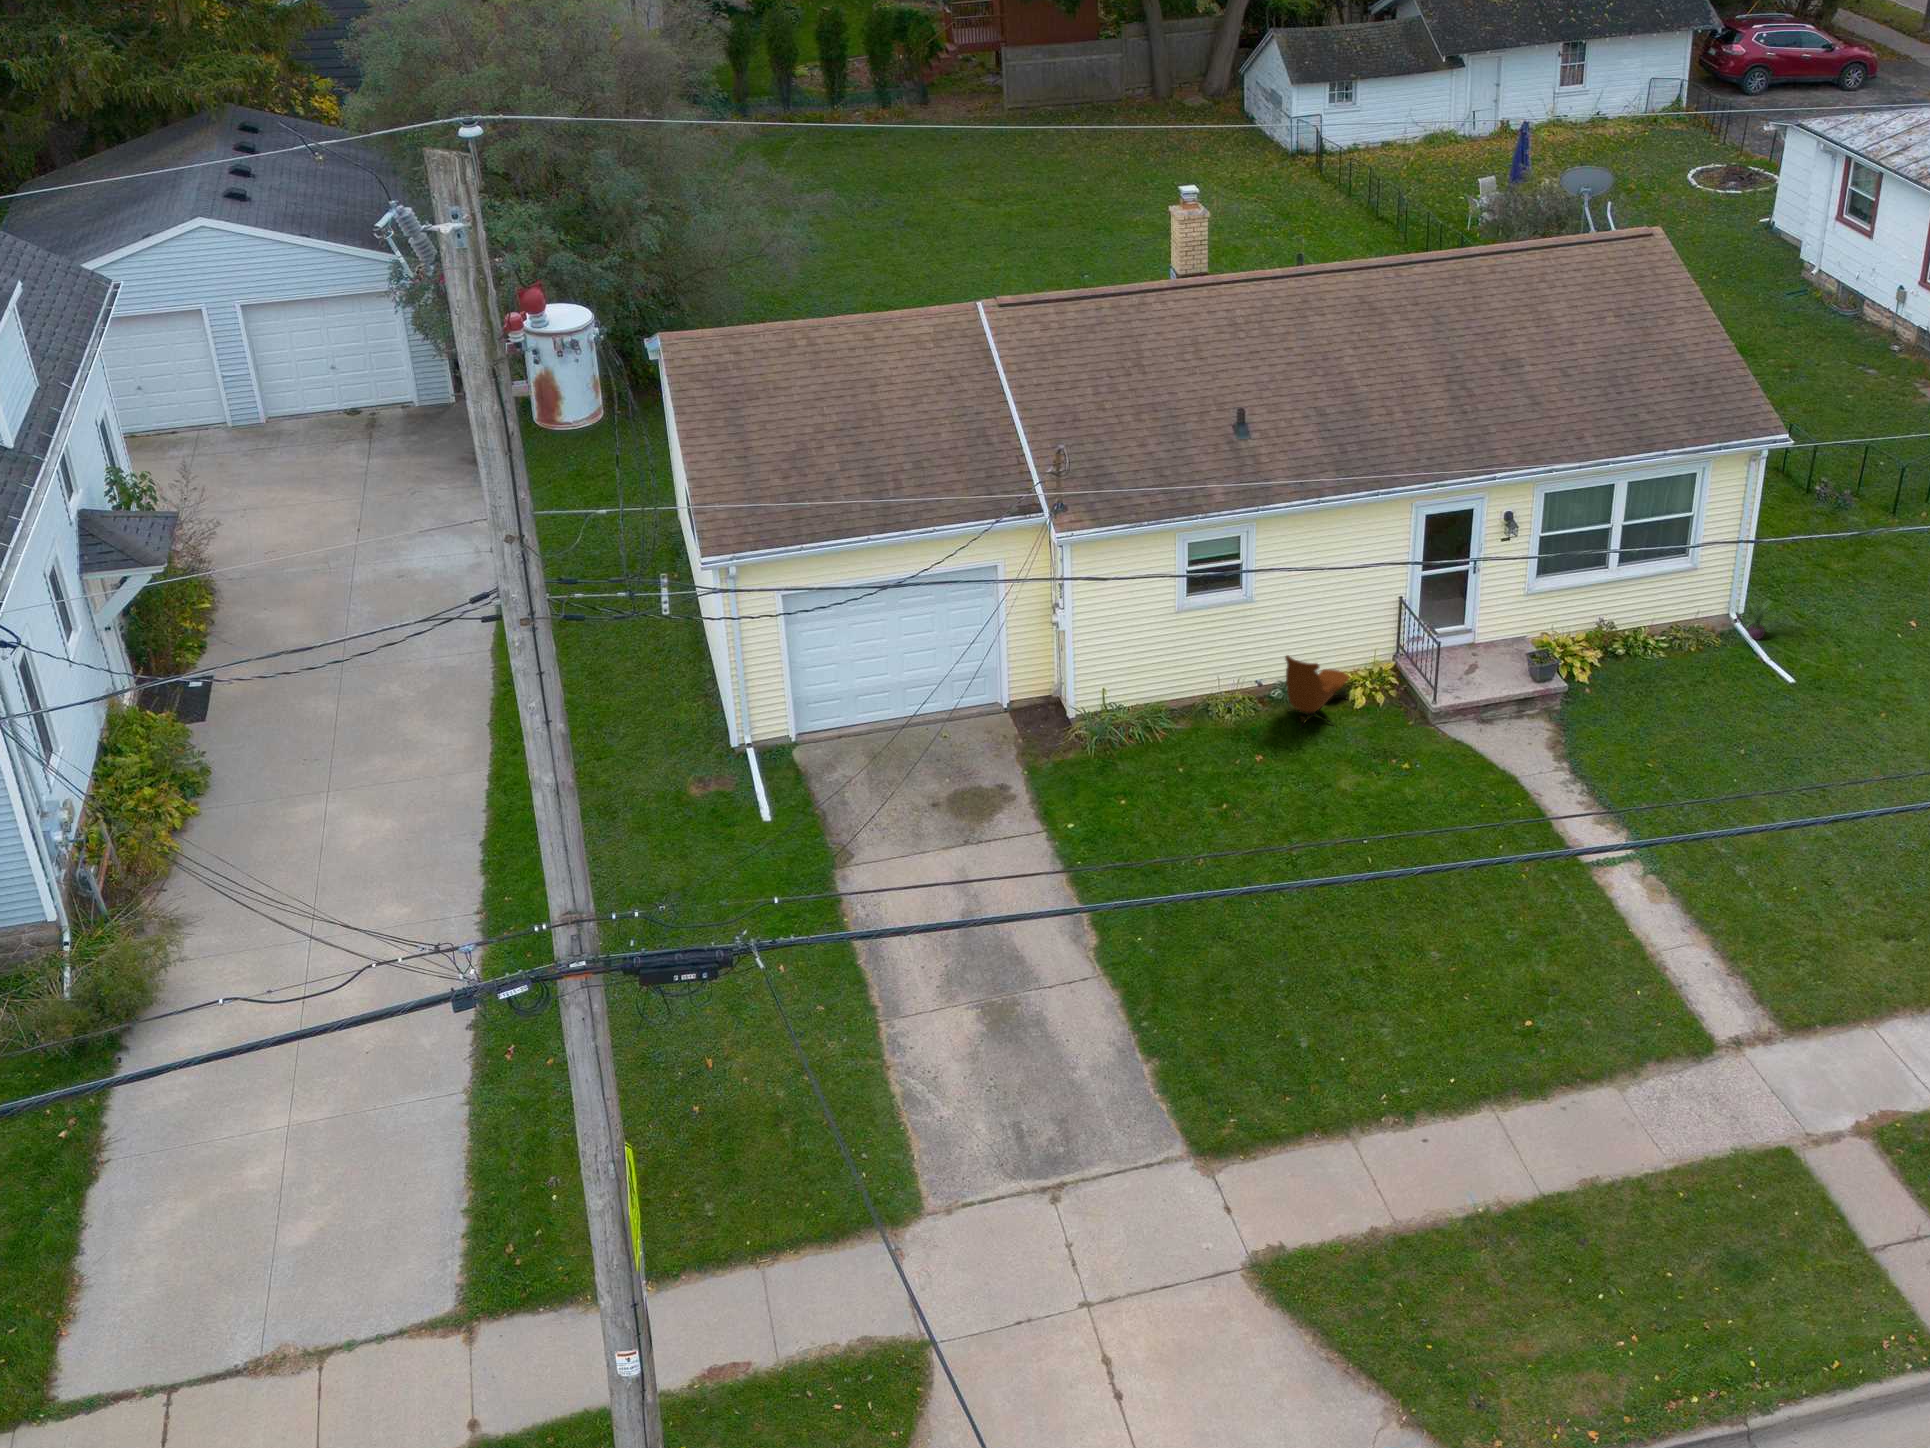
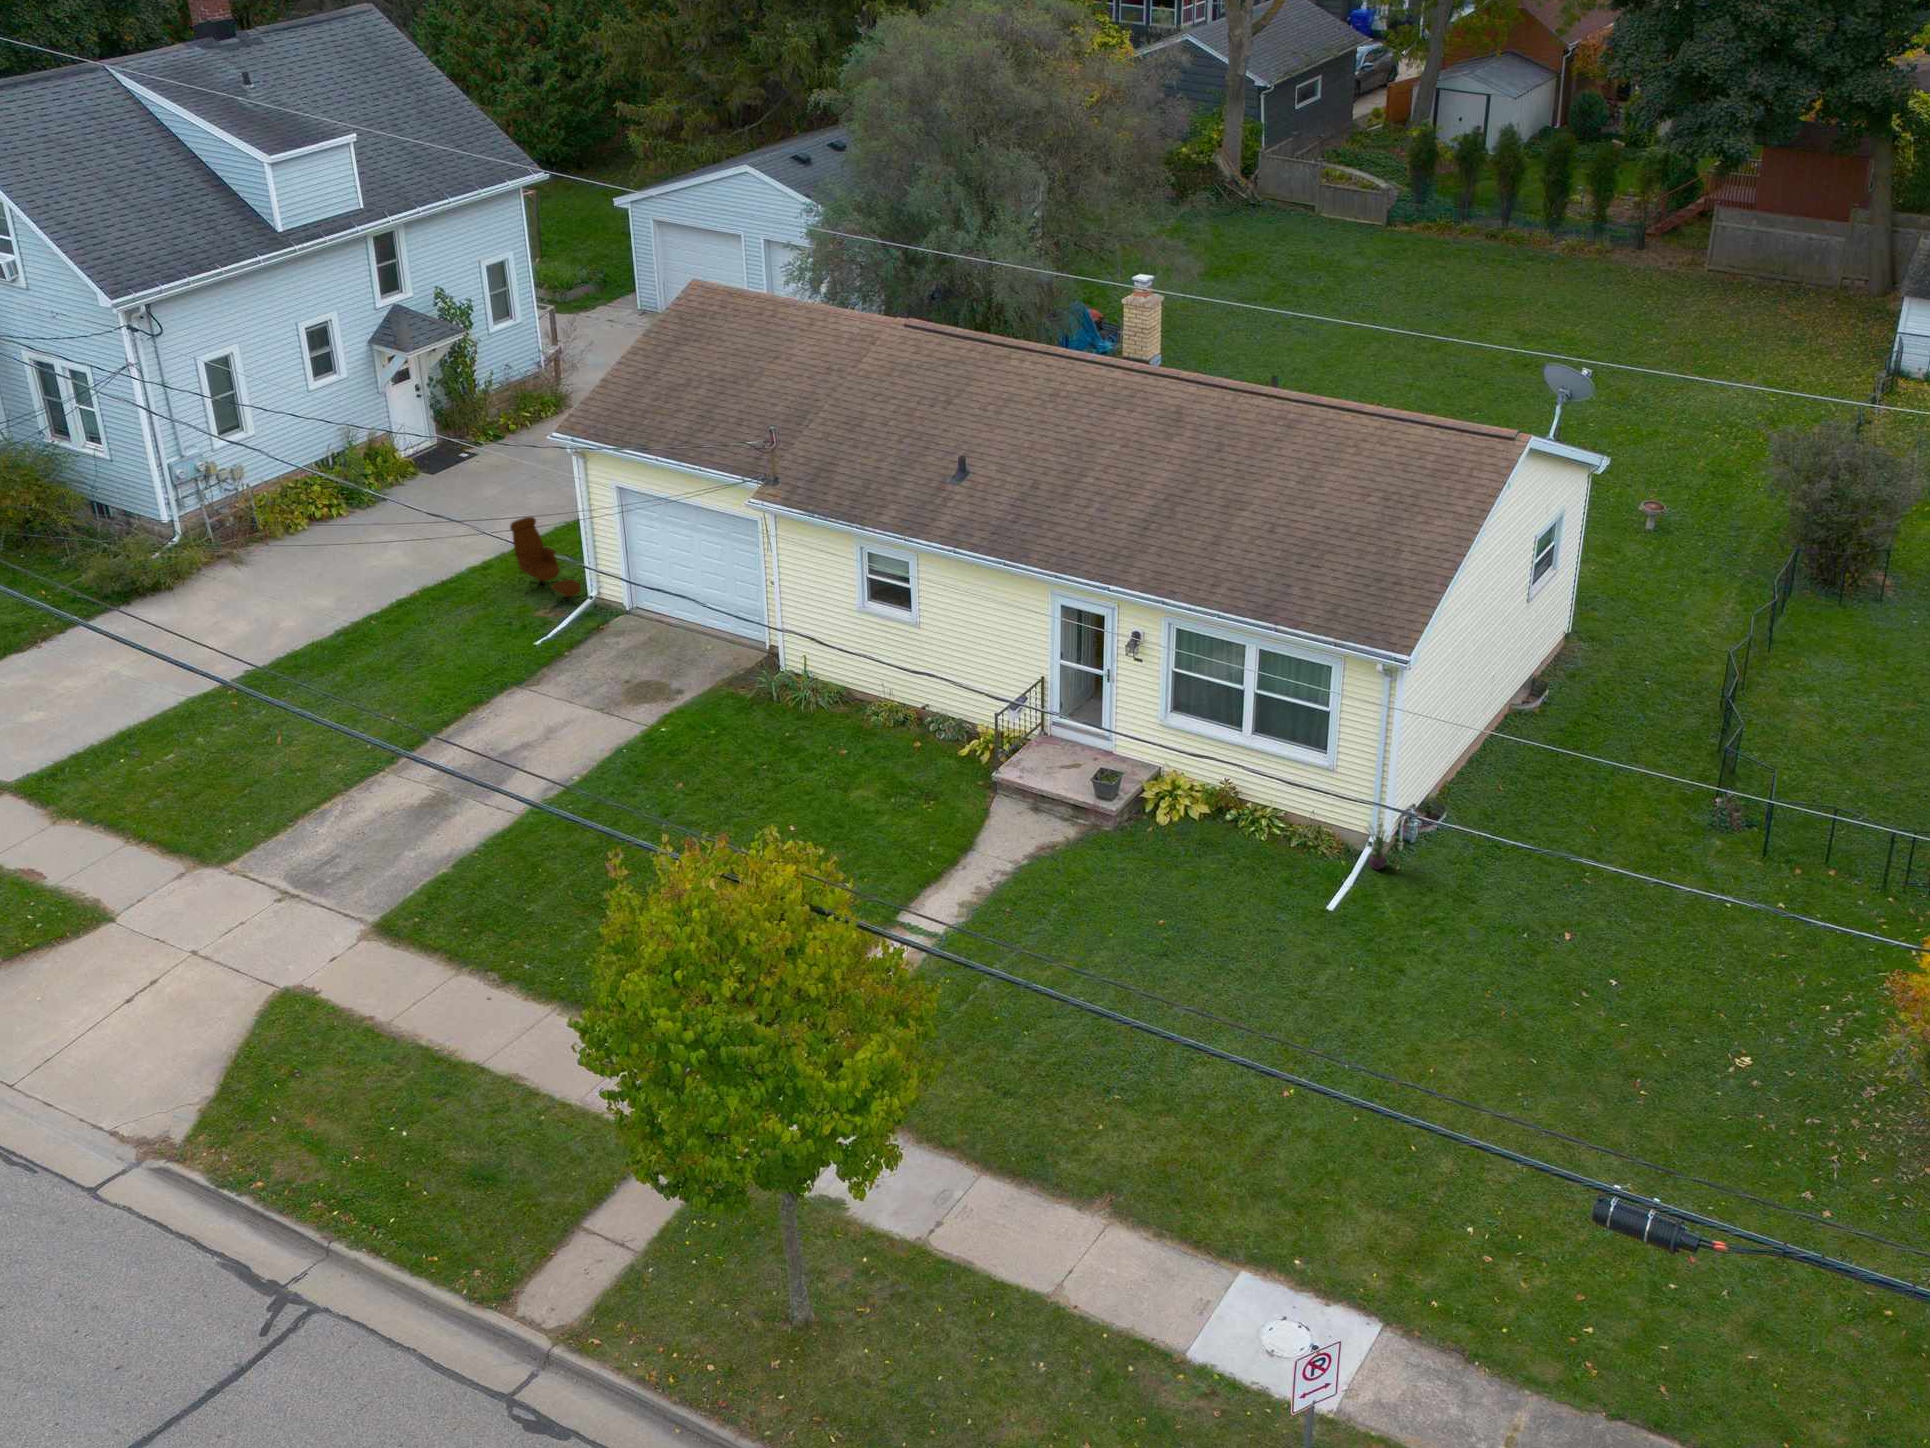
lounge chair: present [1285,655,1350,725] -> present [510,517,581,602]

